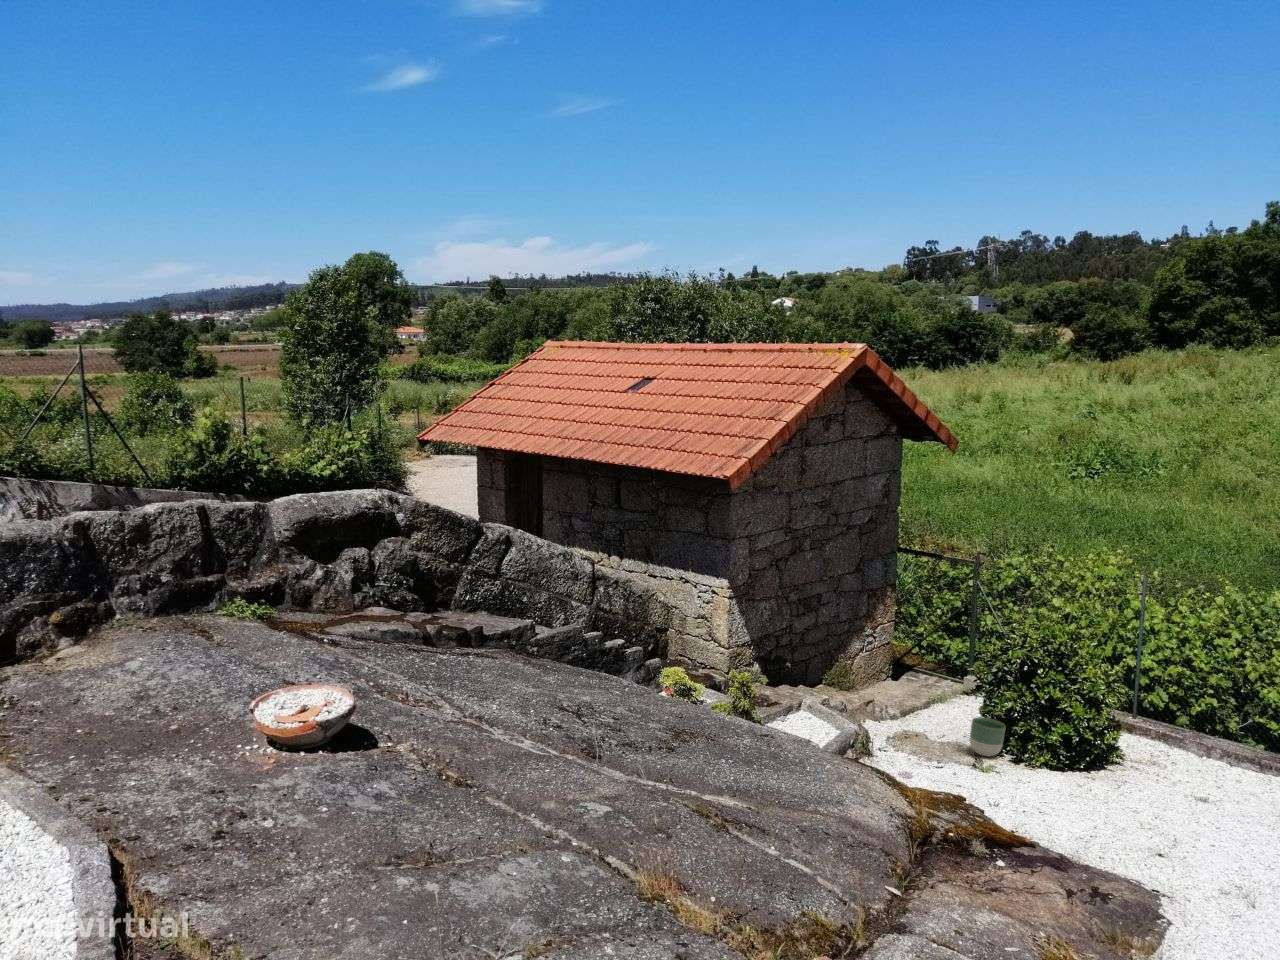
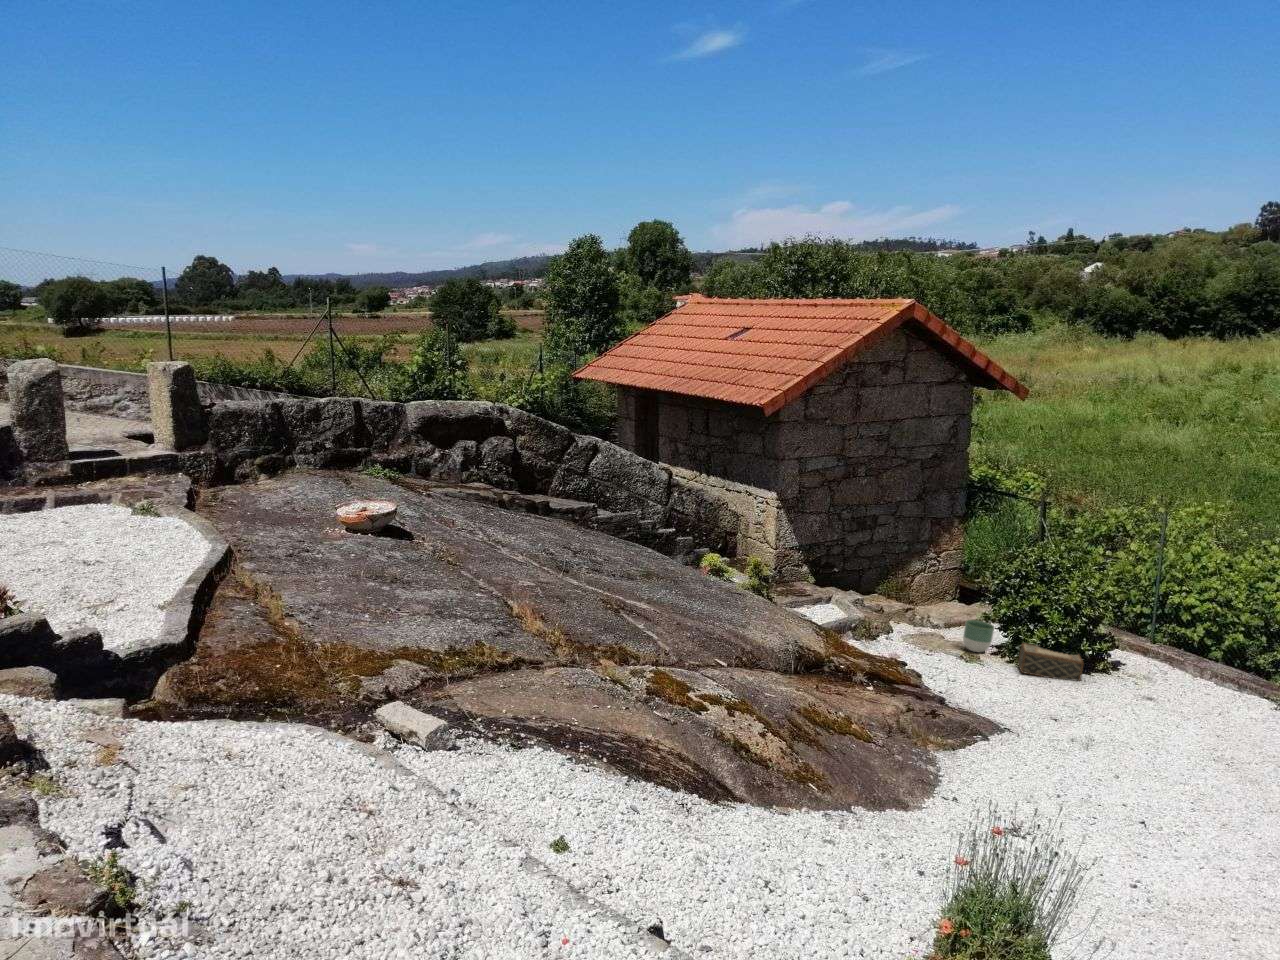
woven basket: none [1048,745,1130,788] -> present [1018,643,1084,681]

